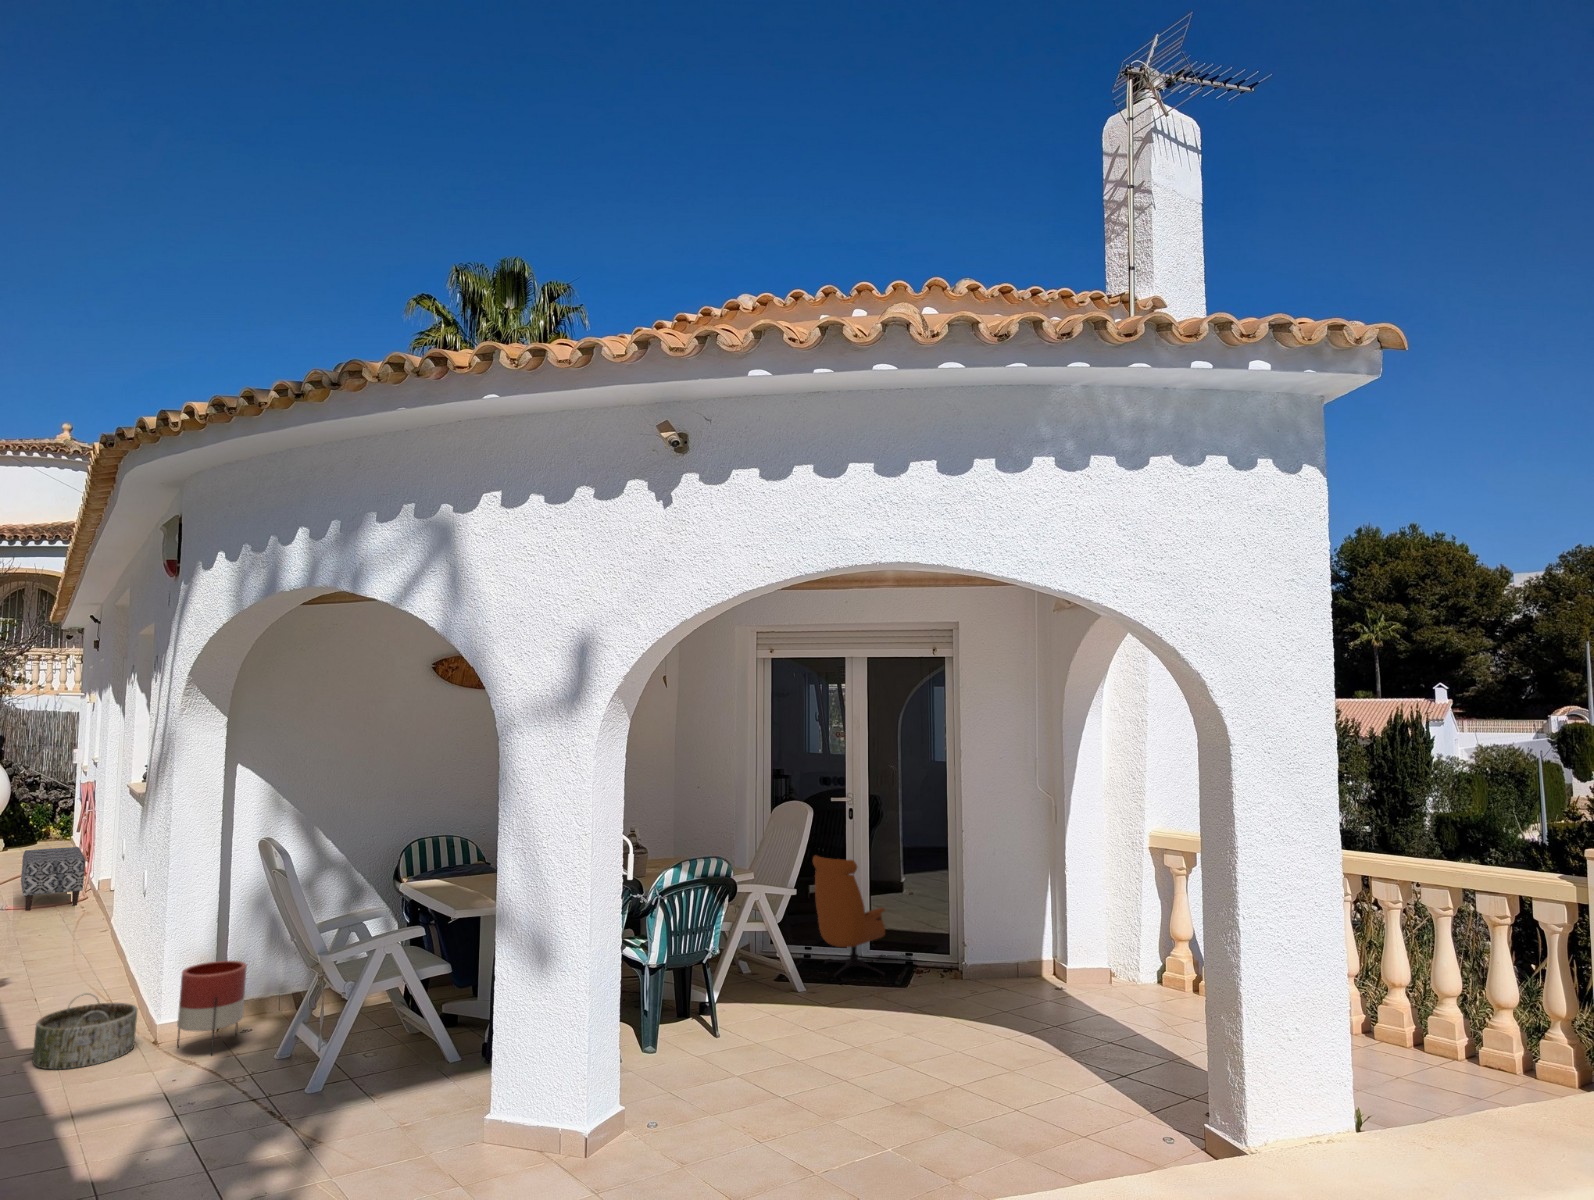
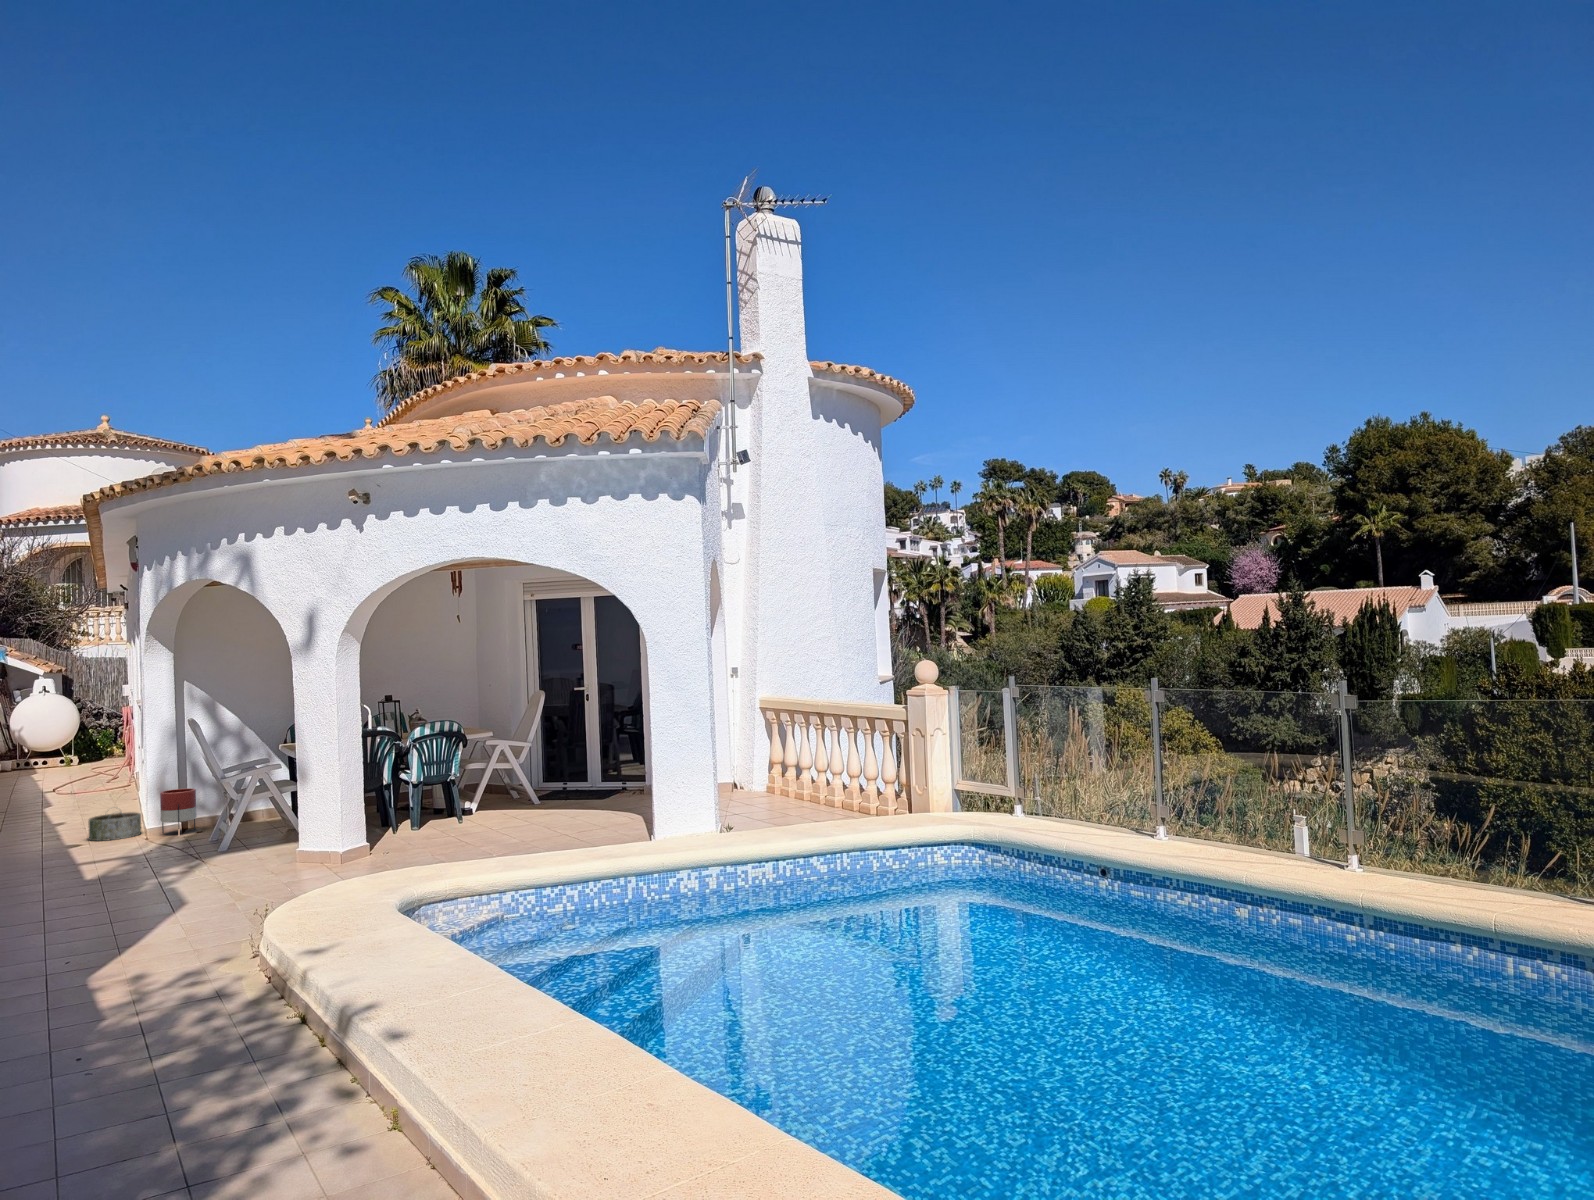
bench: present [21,847,85,911] -> none [90,751,129,790]
lounge chair: present [813,855,910,977] -> none [548,725,633,800]

